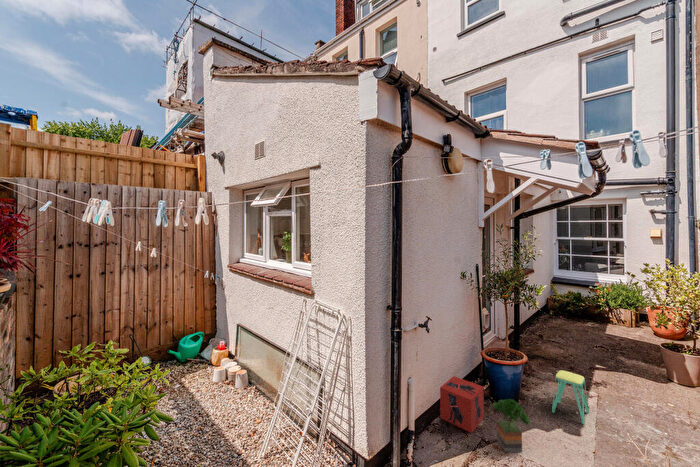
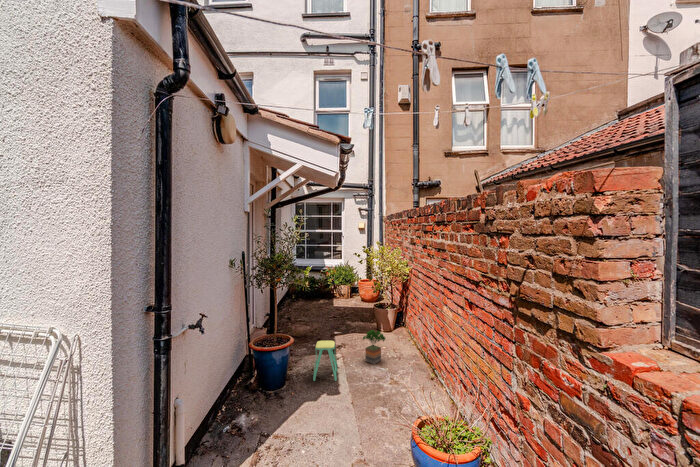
storage box: present [440,376,484,433] -> none [211,380,259,437]
potted tree: present [493,399,530,452] -> present [363,330,386,364]

